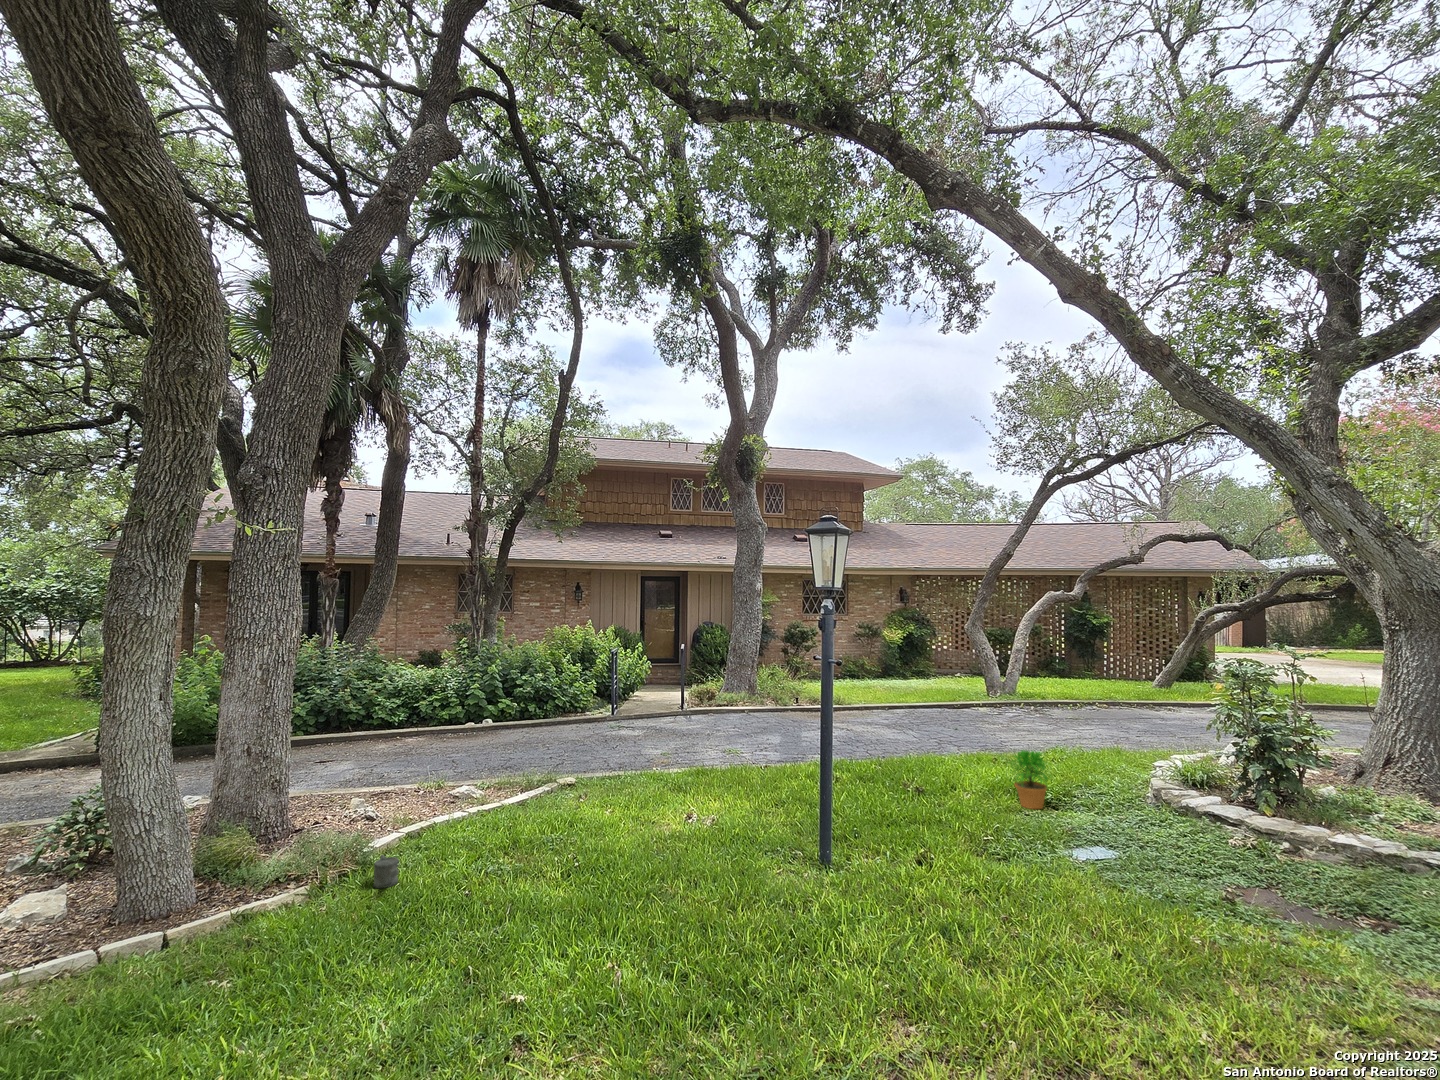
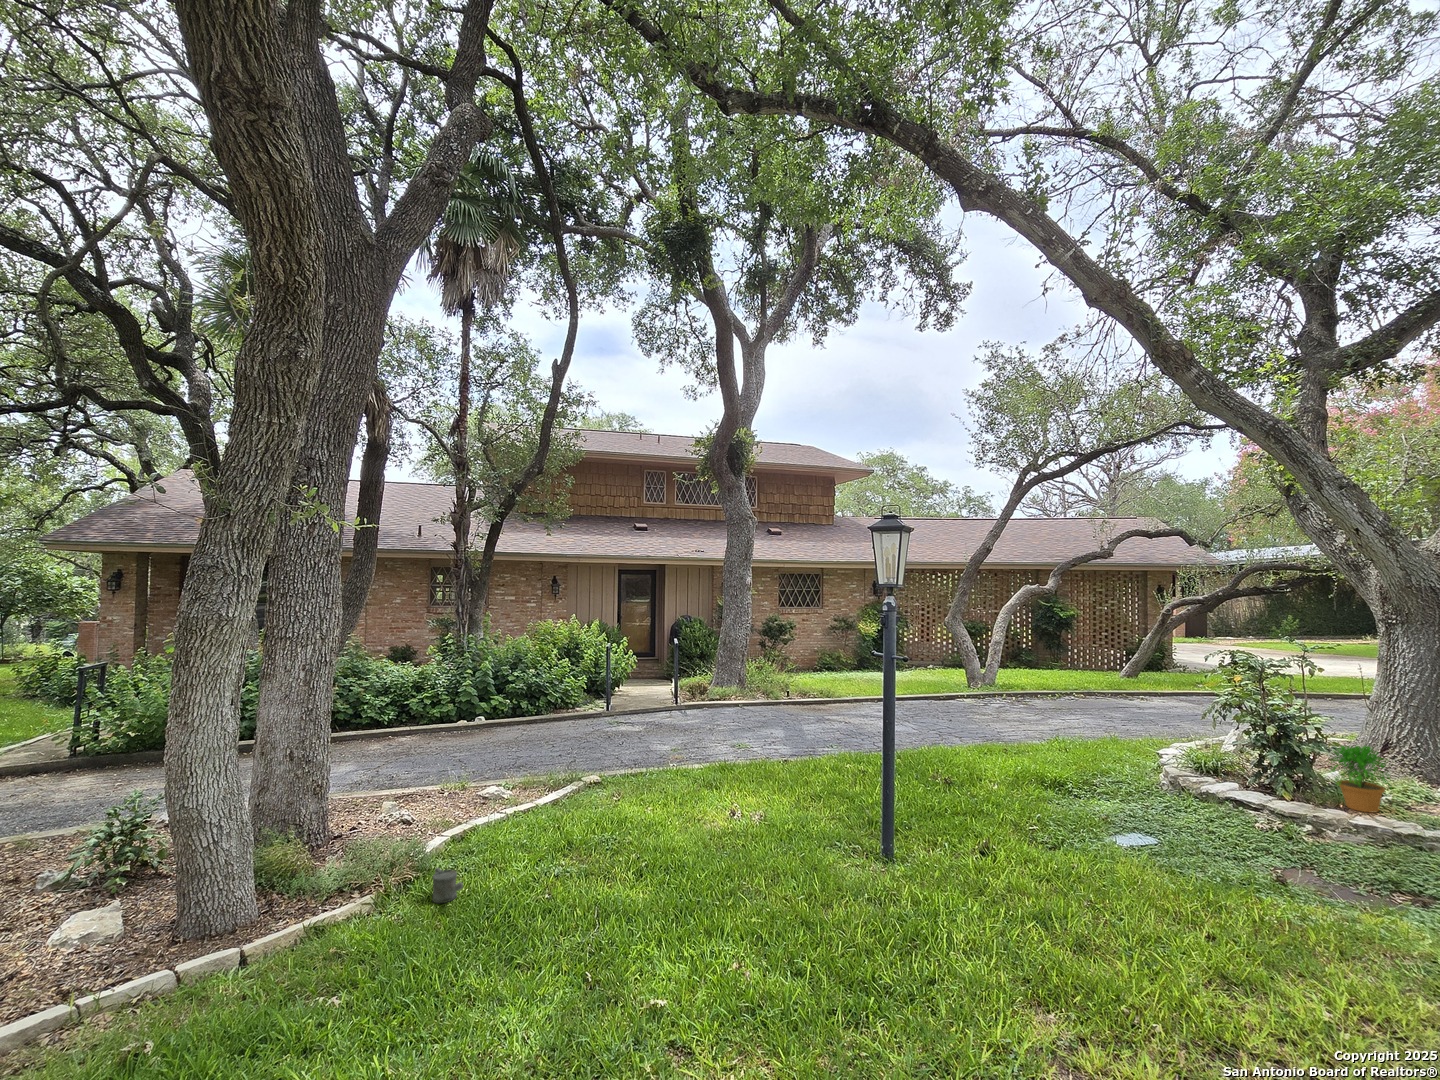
potted plant: present [1010,750,1051,809] -> present [1329,746,1390,812]

